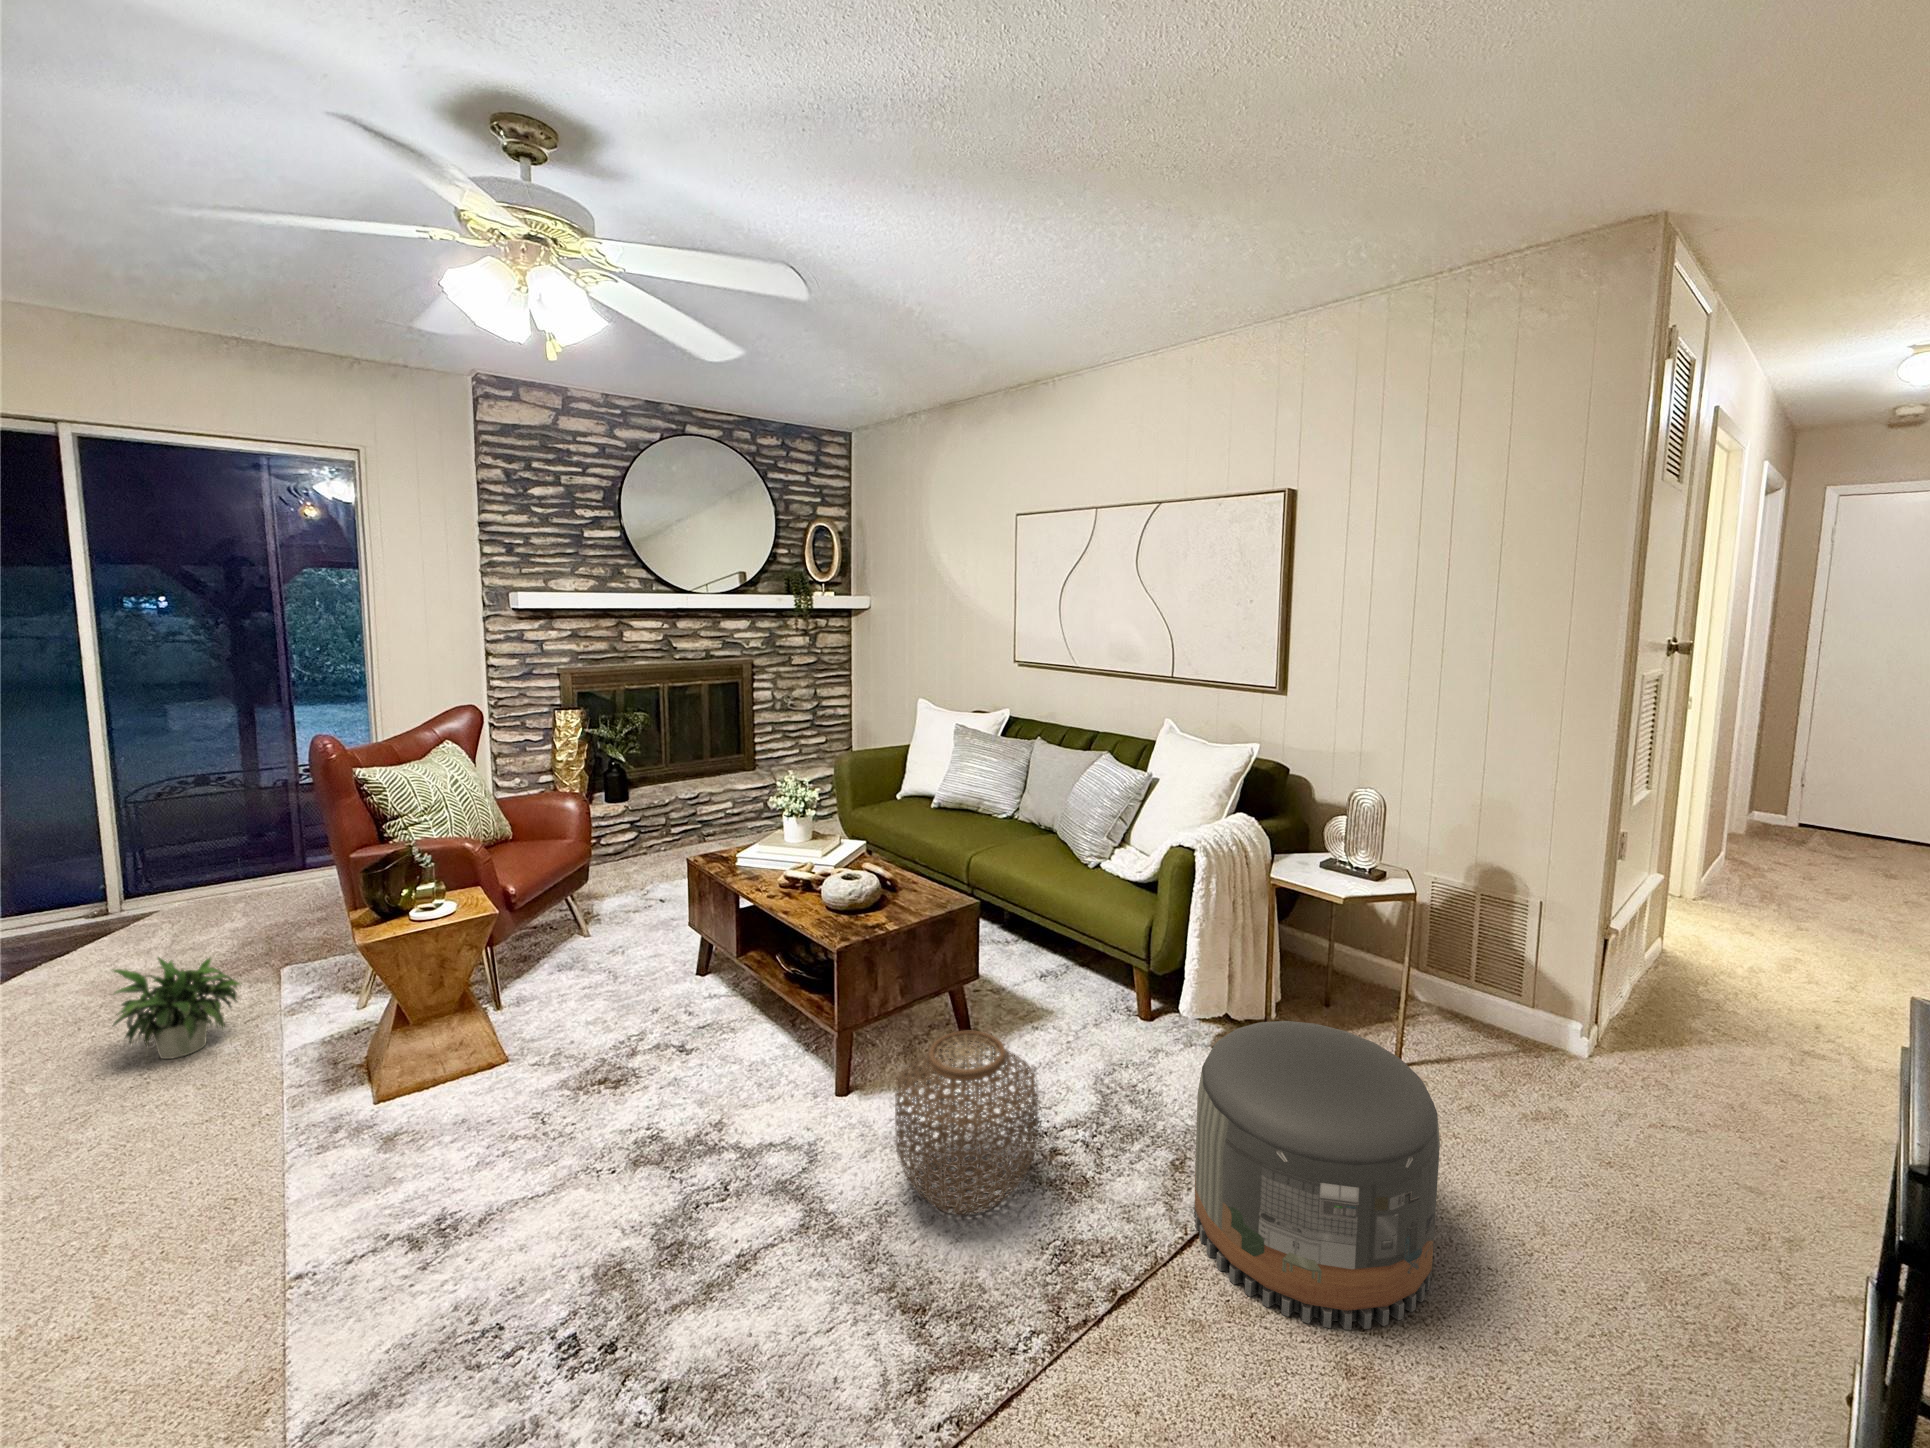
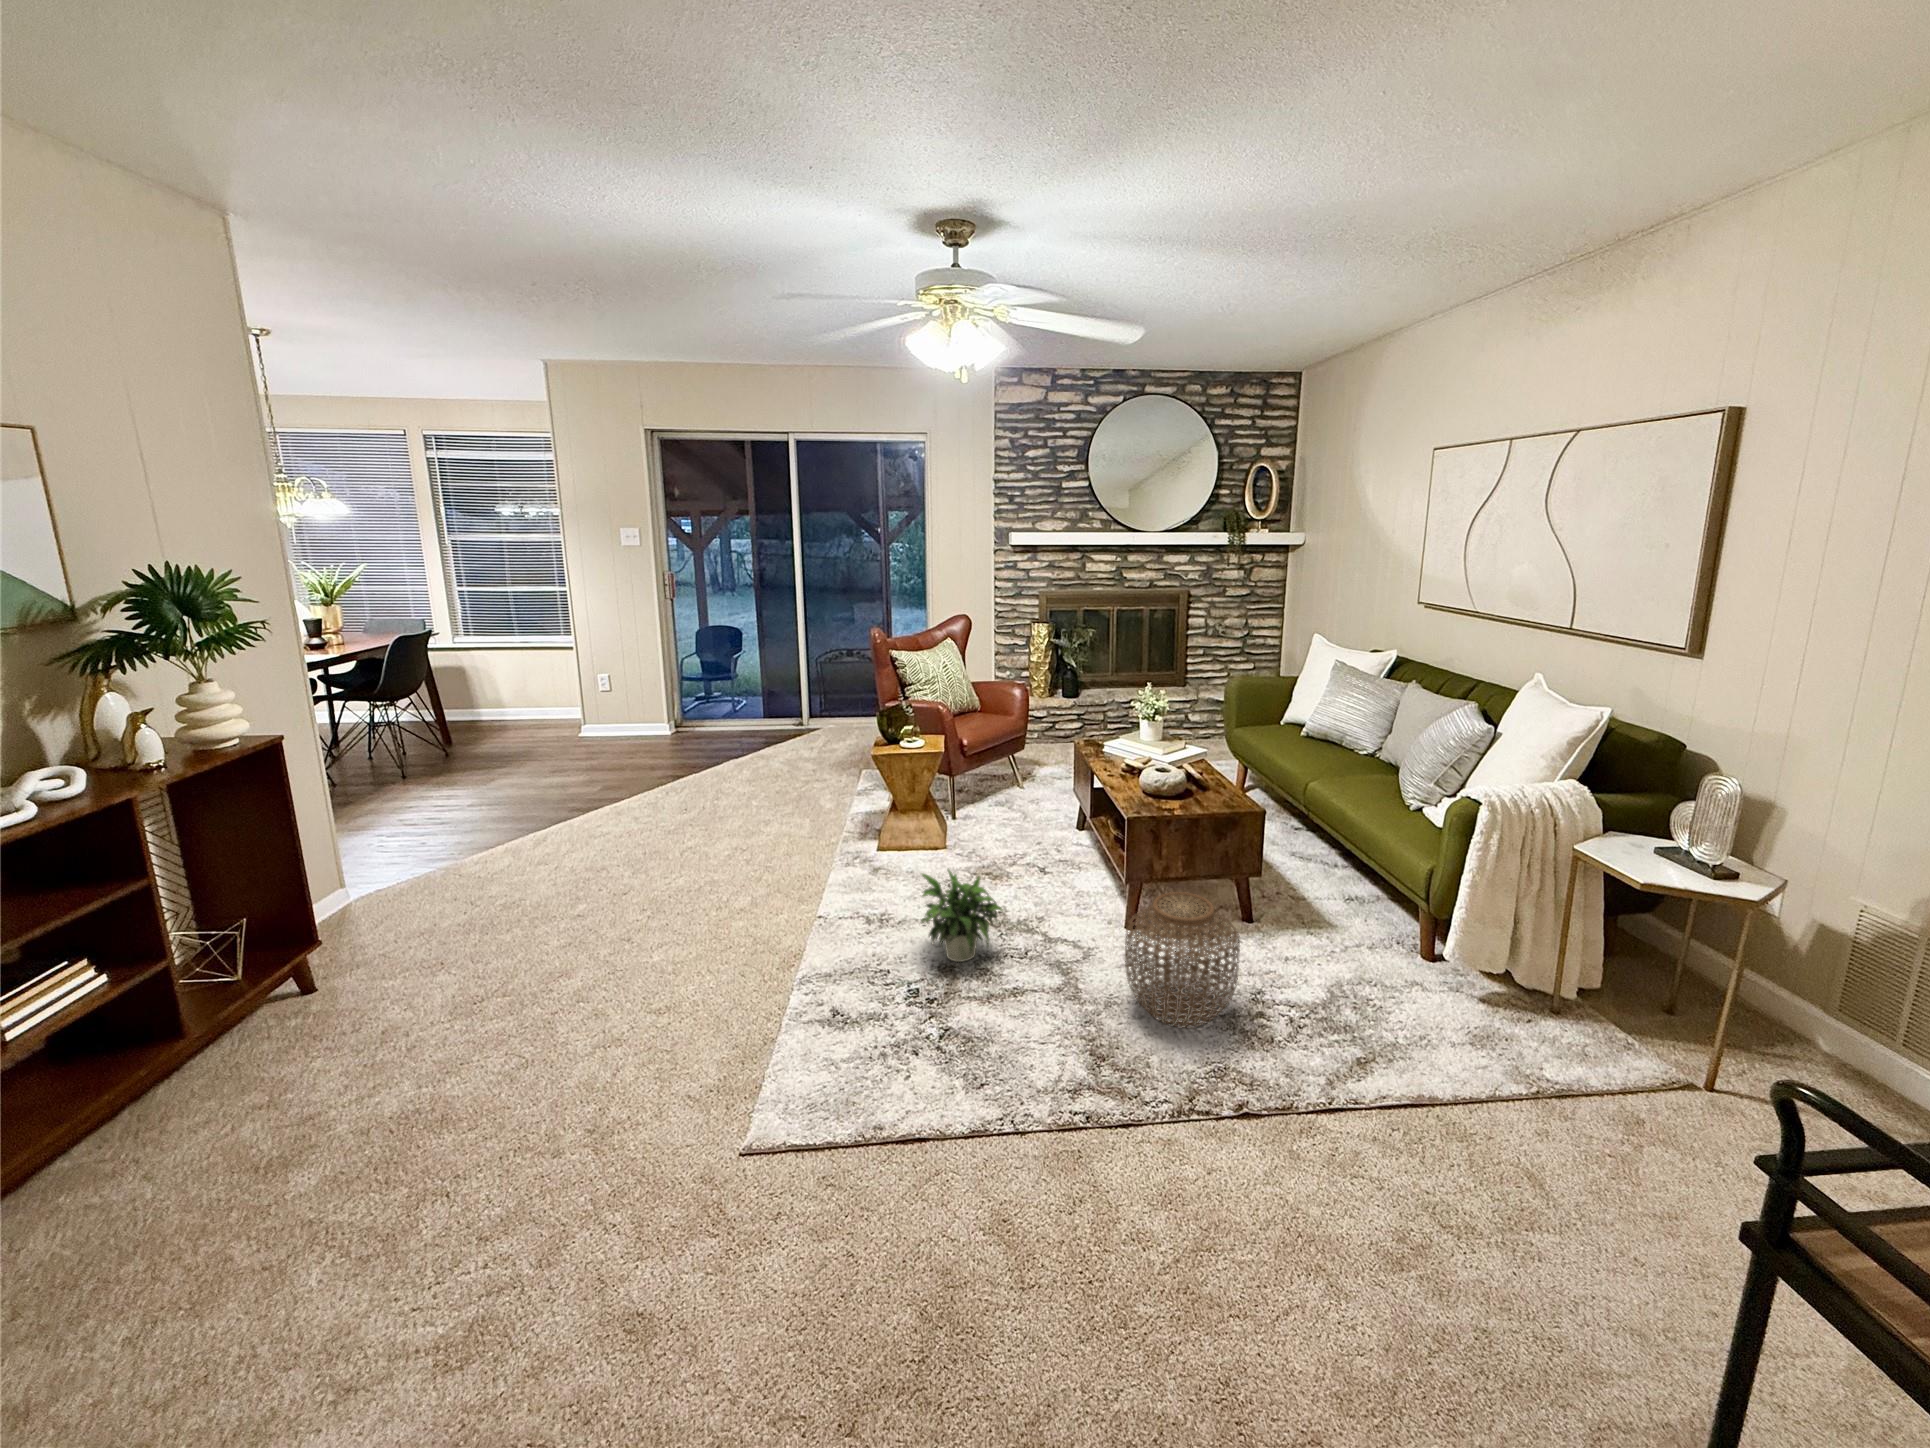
potted plant: present [113,957,242,1059] -> present [921,870,1002,962]
pouf: present [1194,1021,1440,1330] -> none [1339,958,1595,1242]

